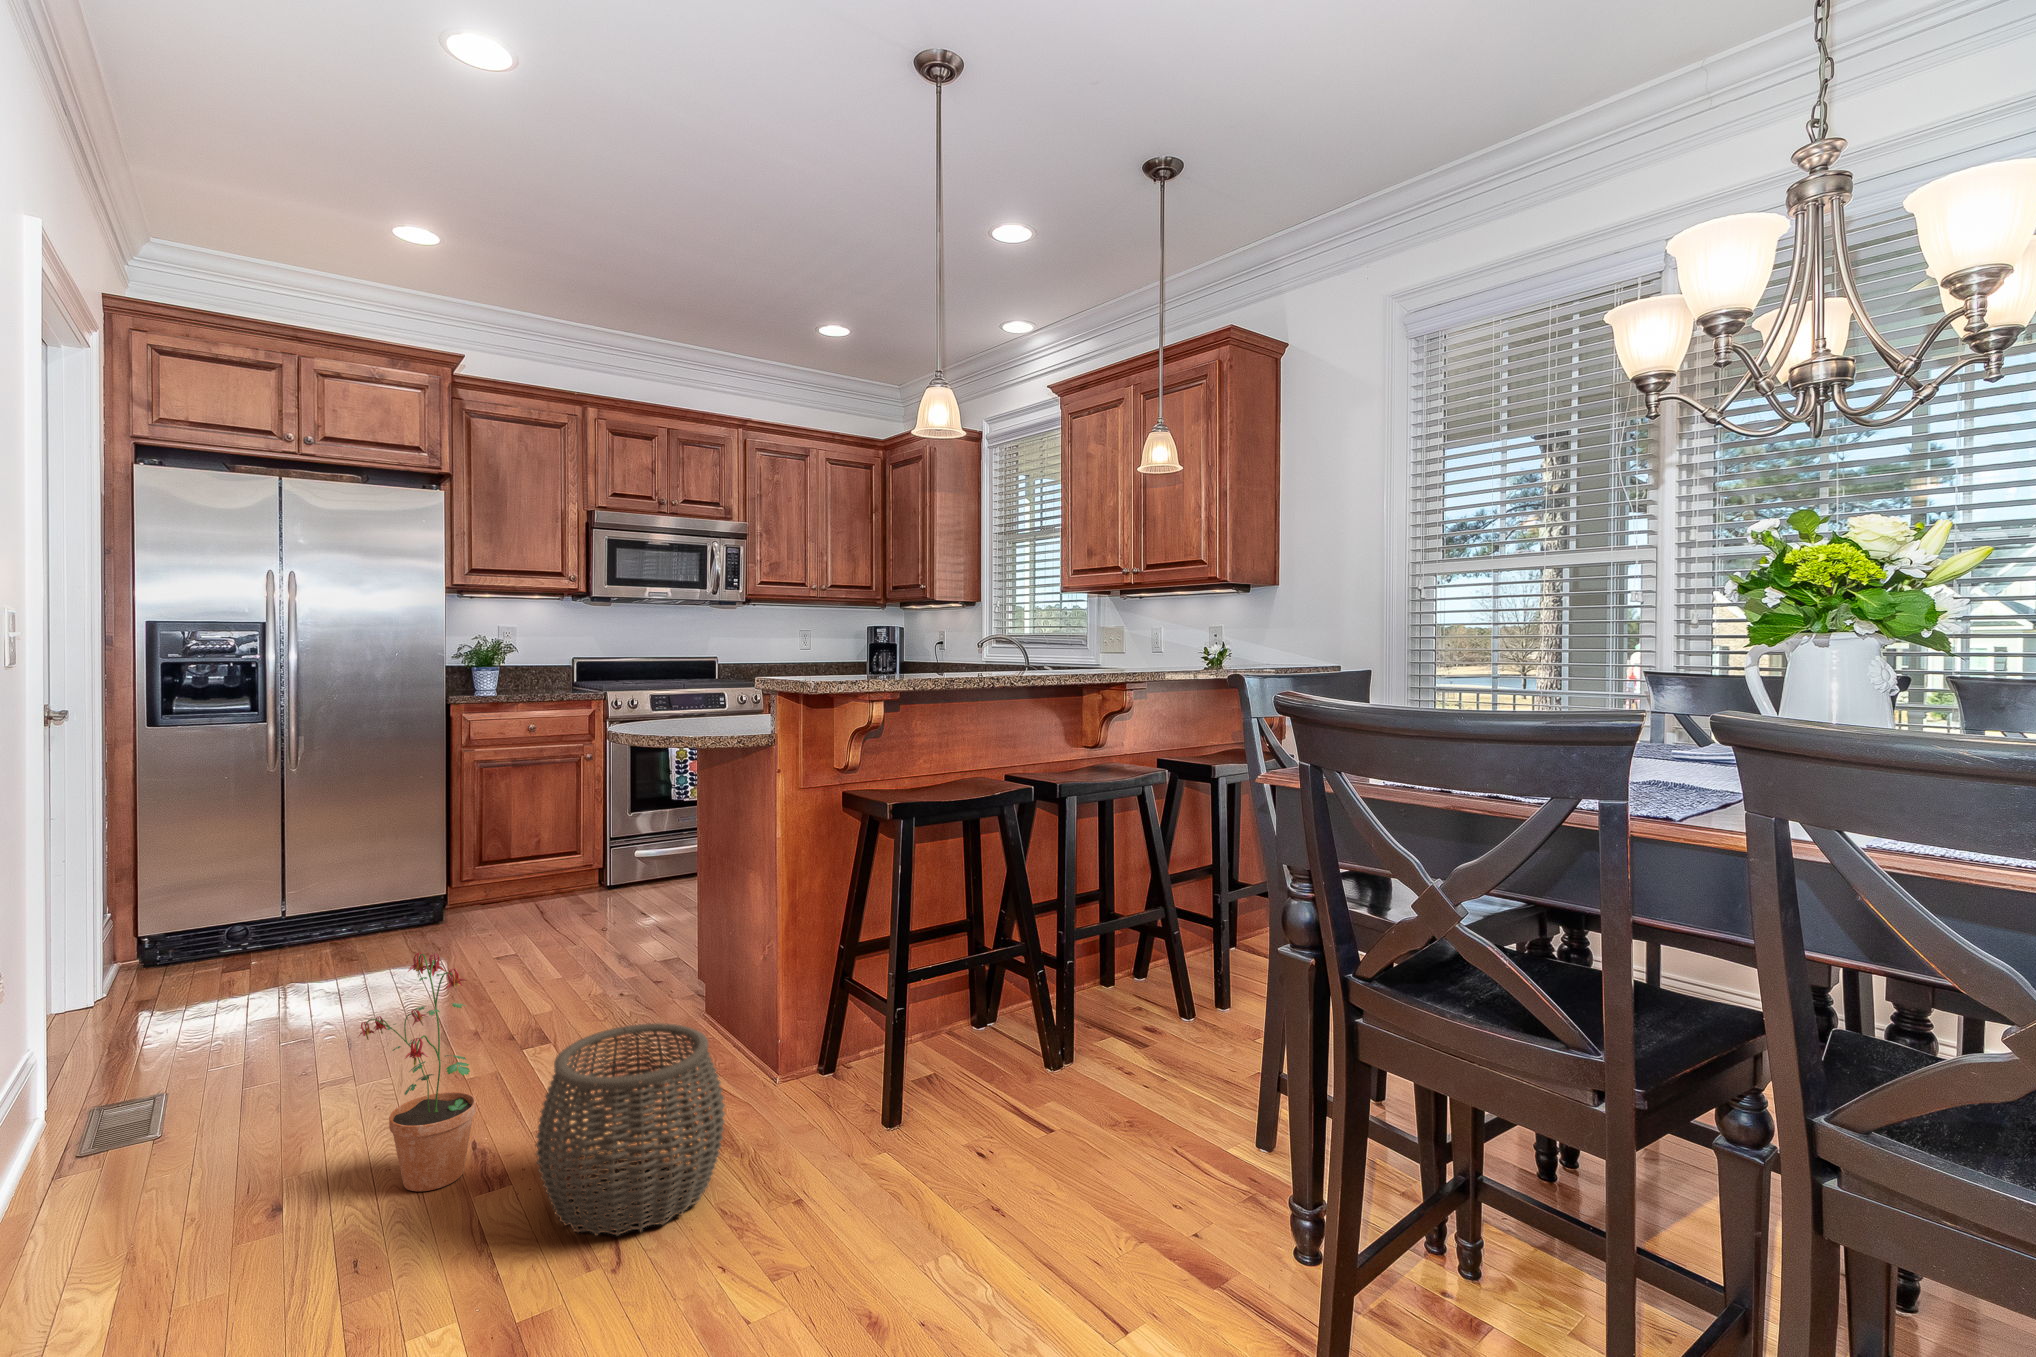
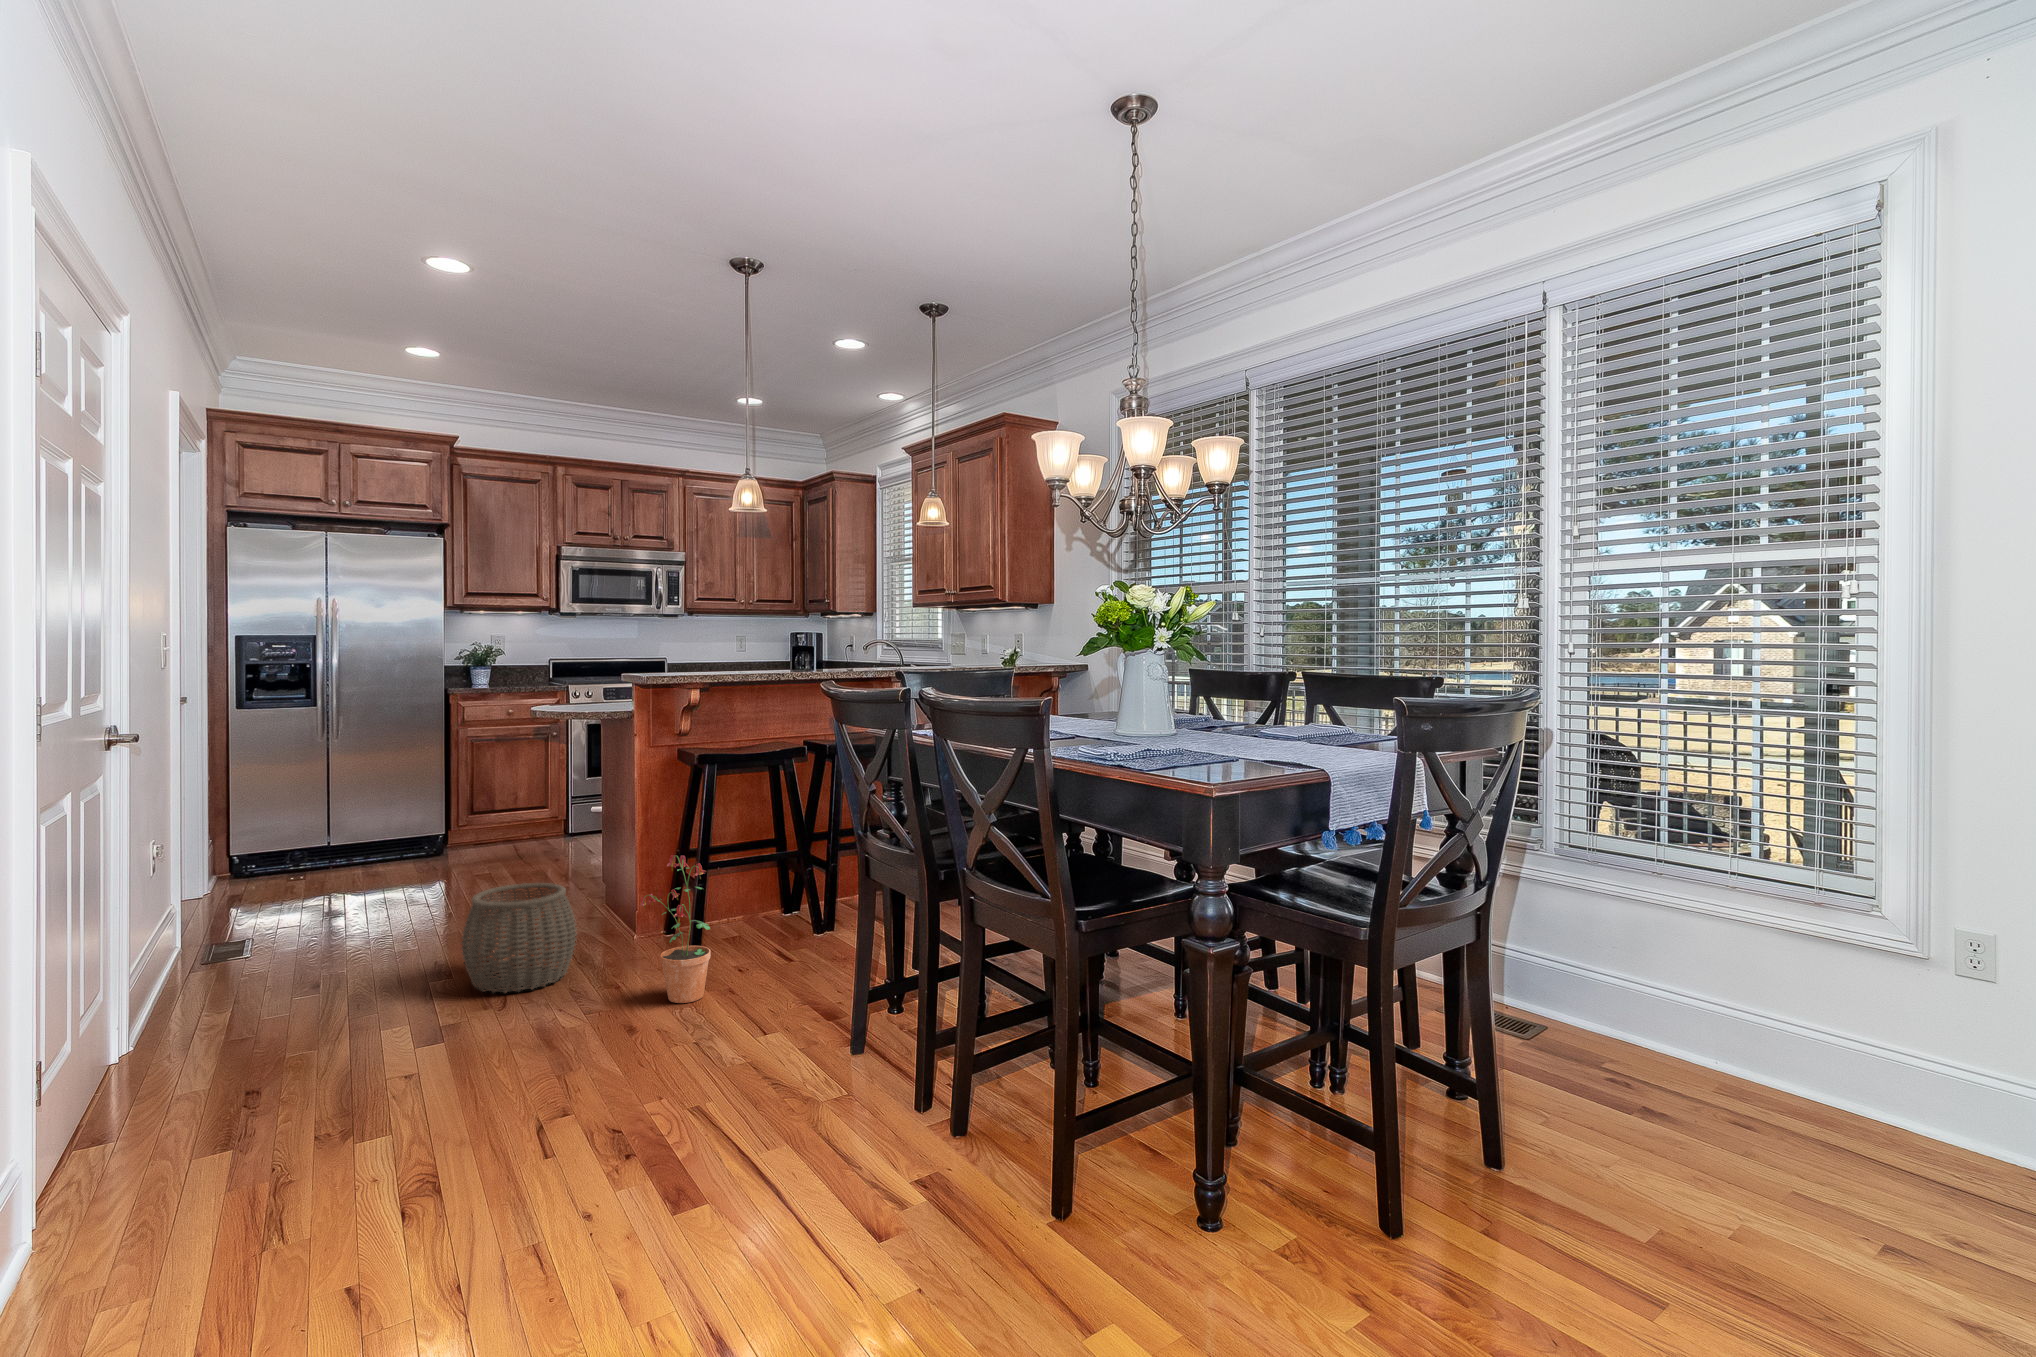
potted plant: present [359,953,476,1191] -> present [640,855,711,1003]

